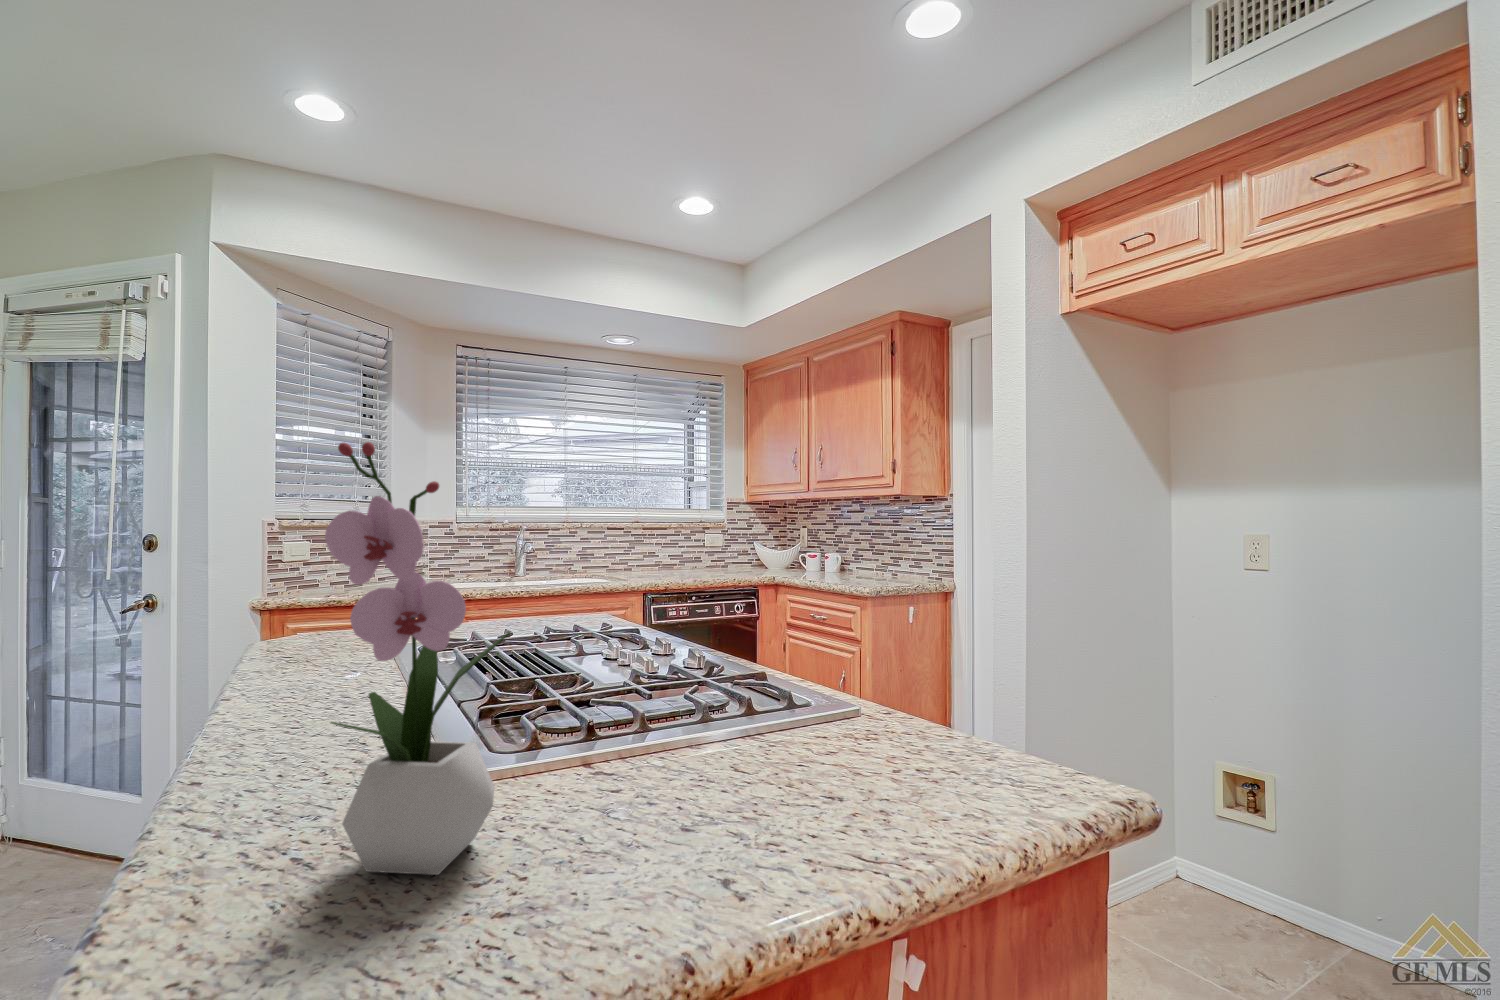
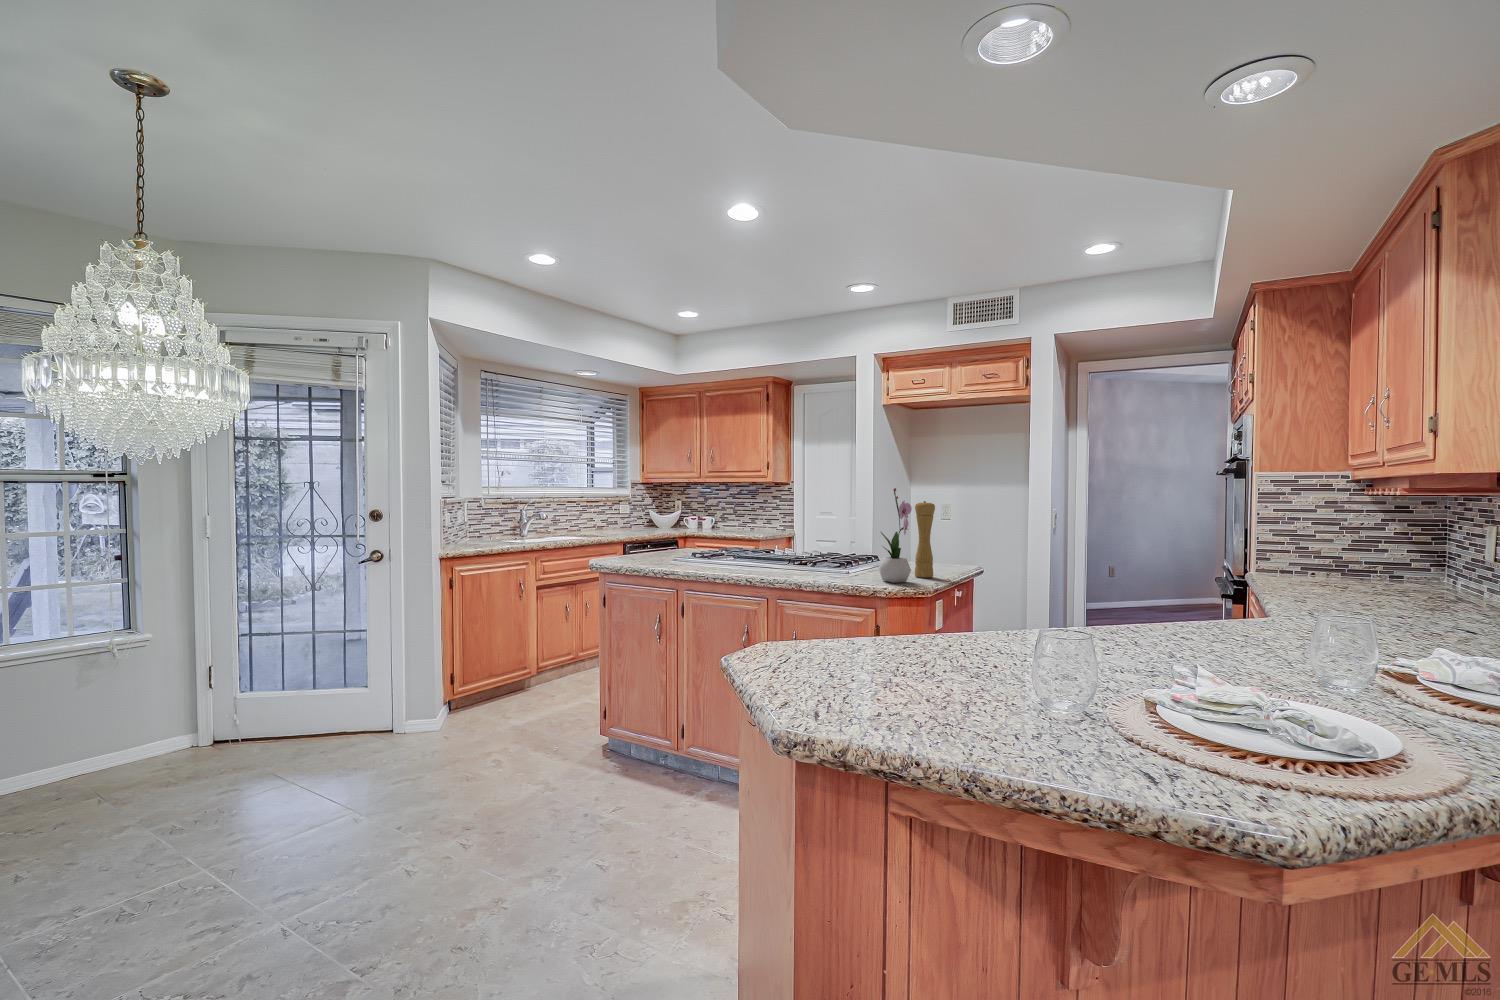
pepper mill: none [623,507,704,846] -> present [915,501,935,578]

